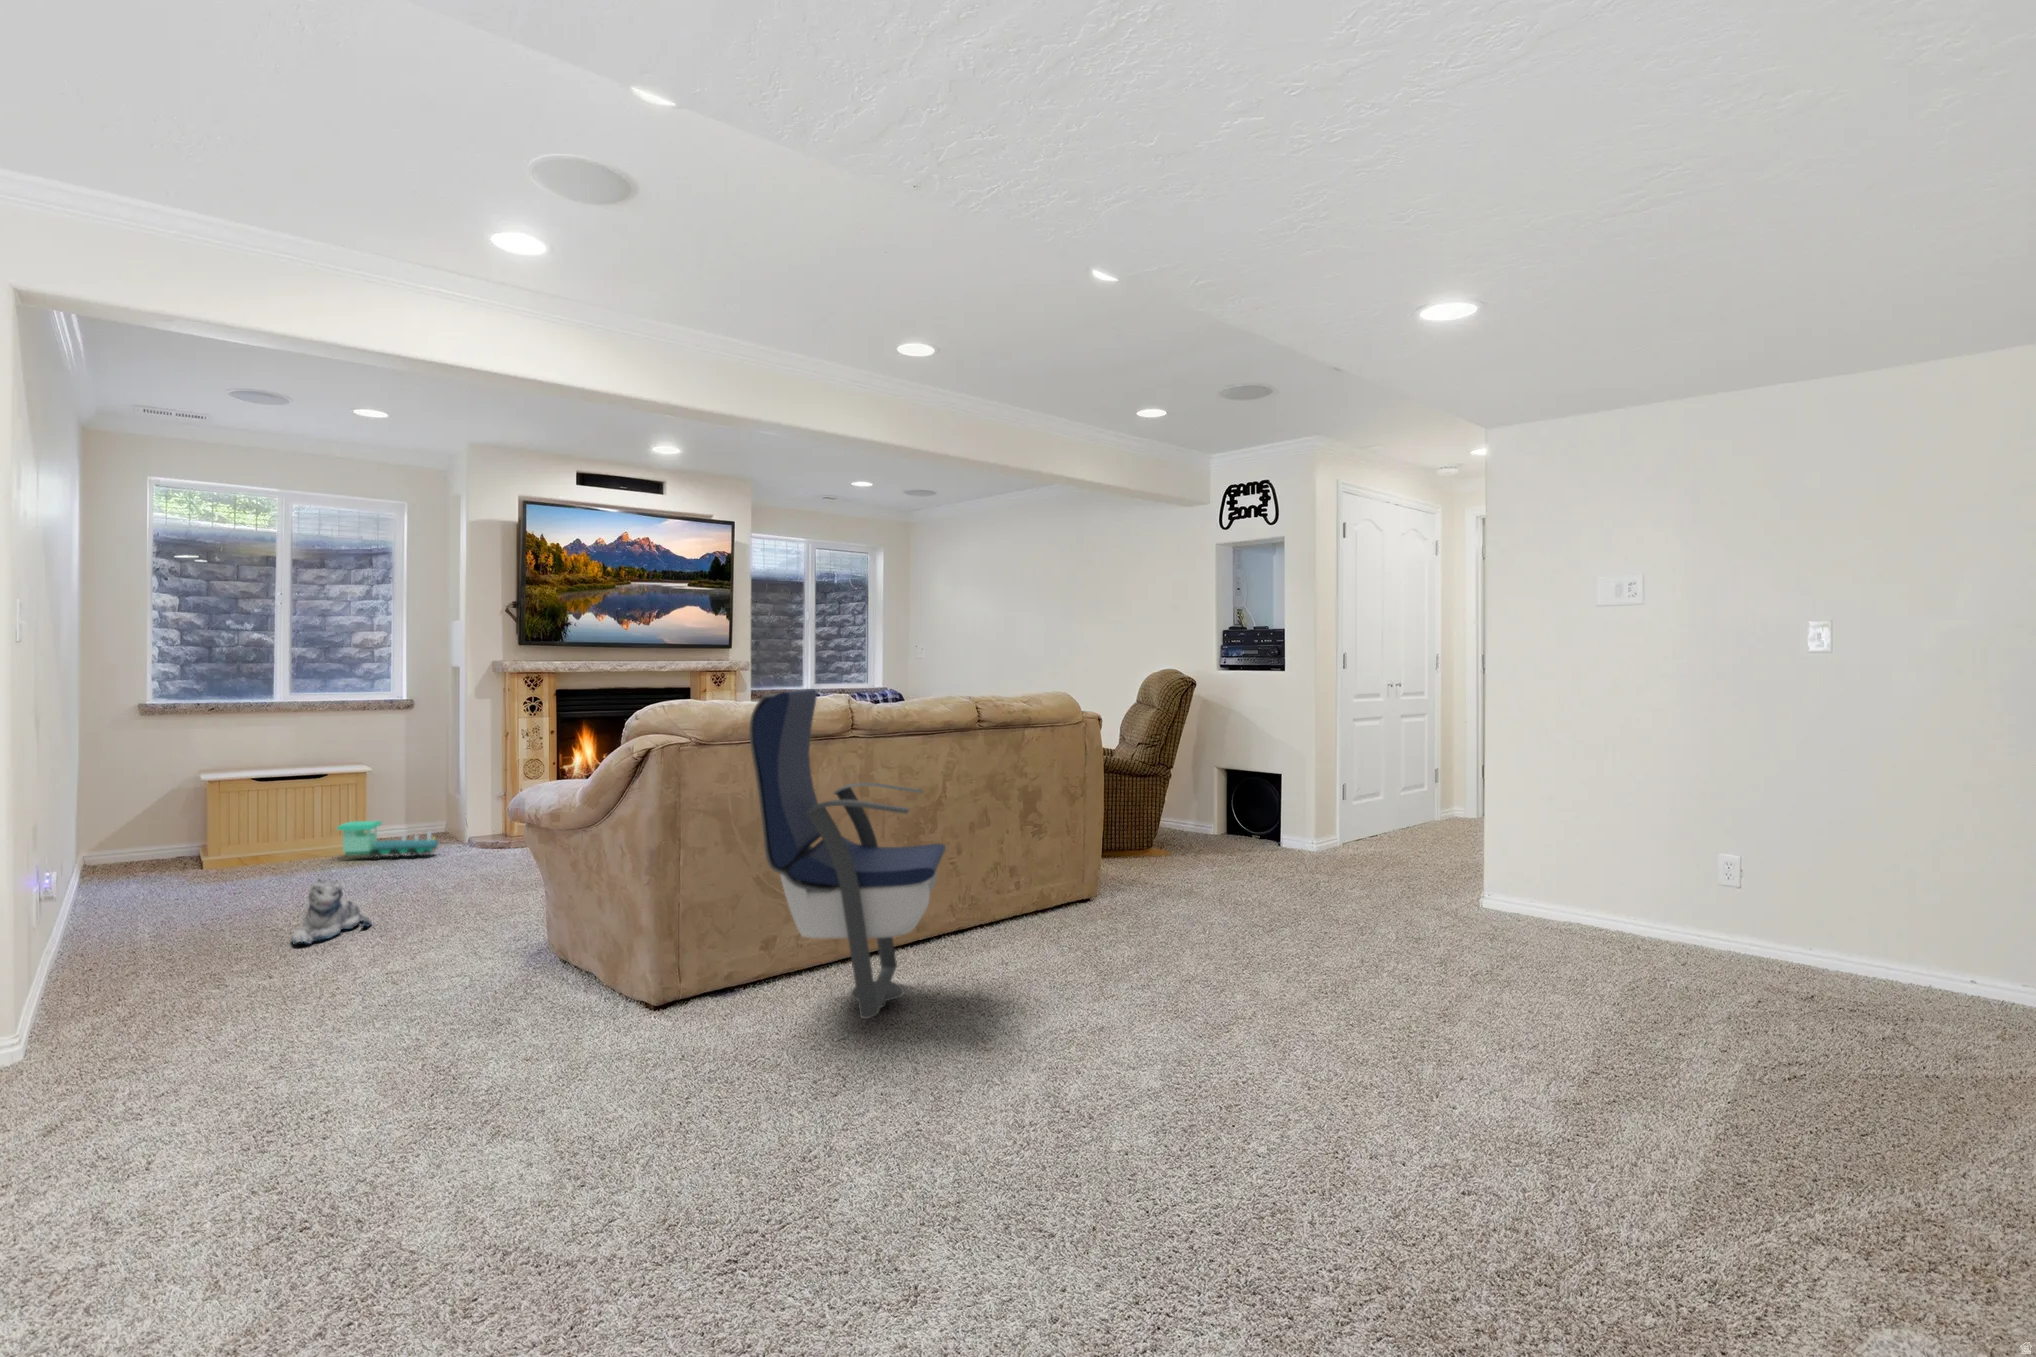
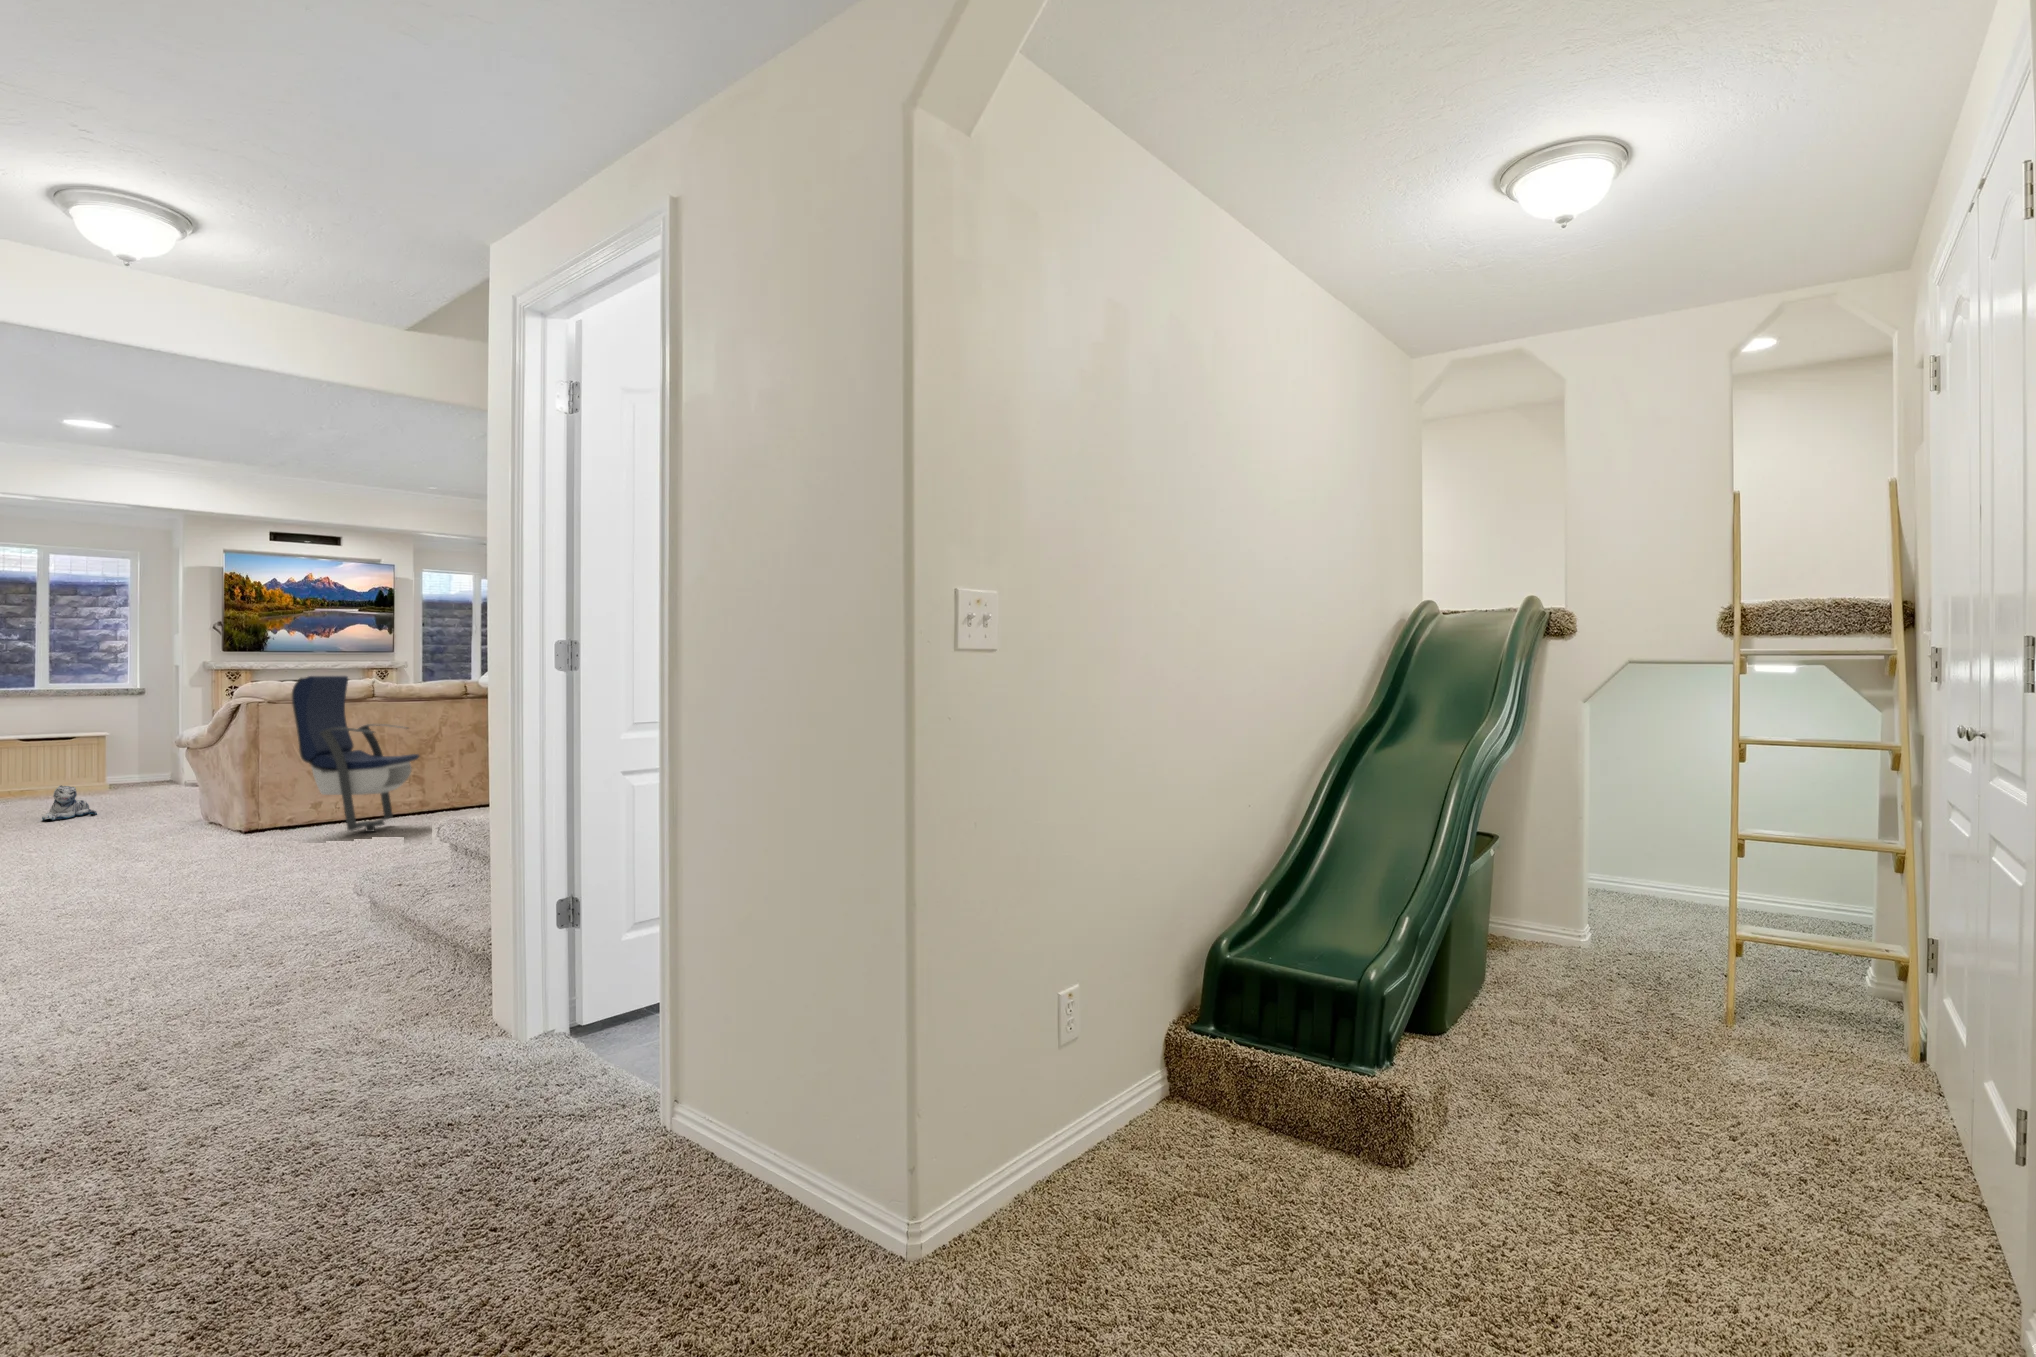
toy train: present [337,821,438,859] -> none [82,767,160,792]

